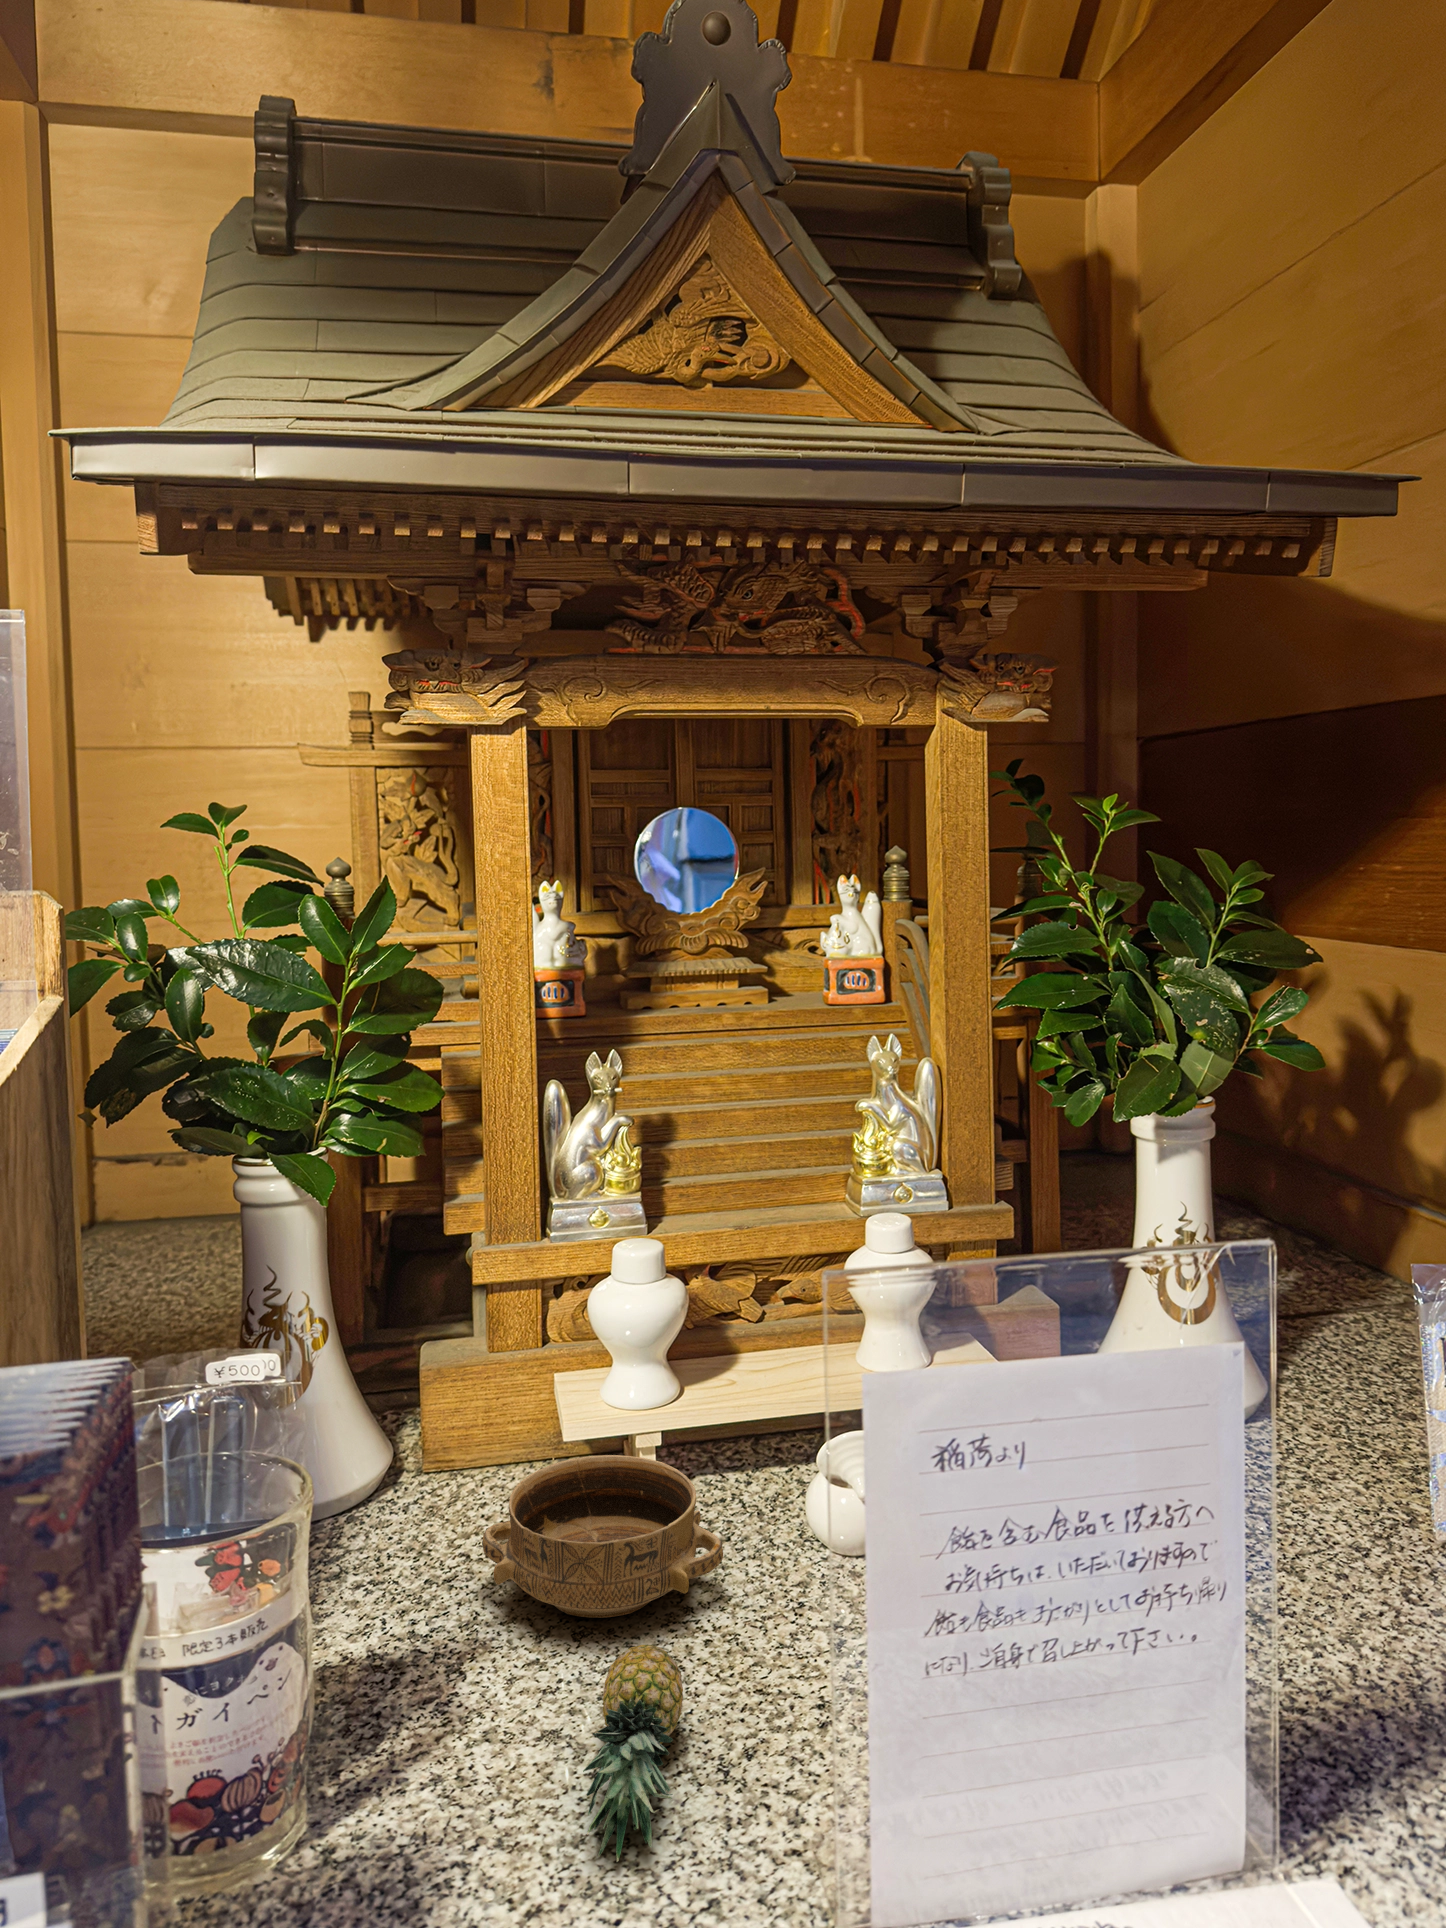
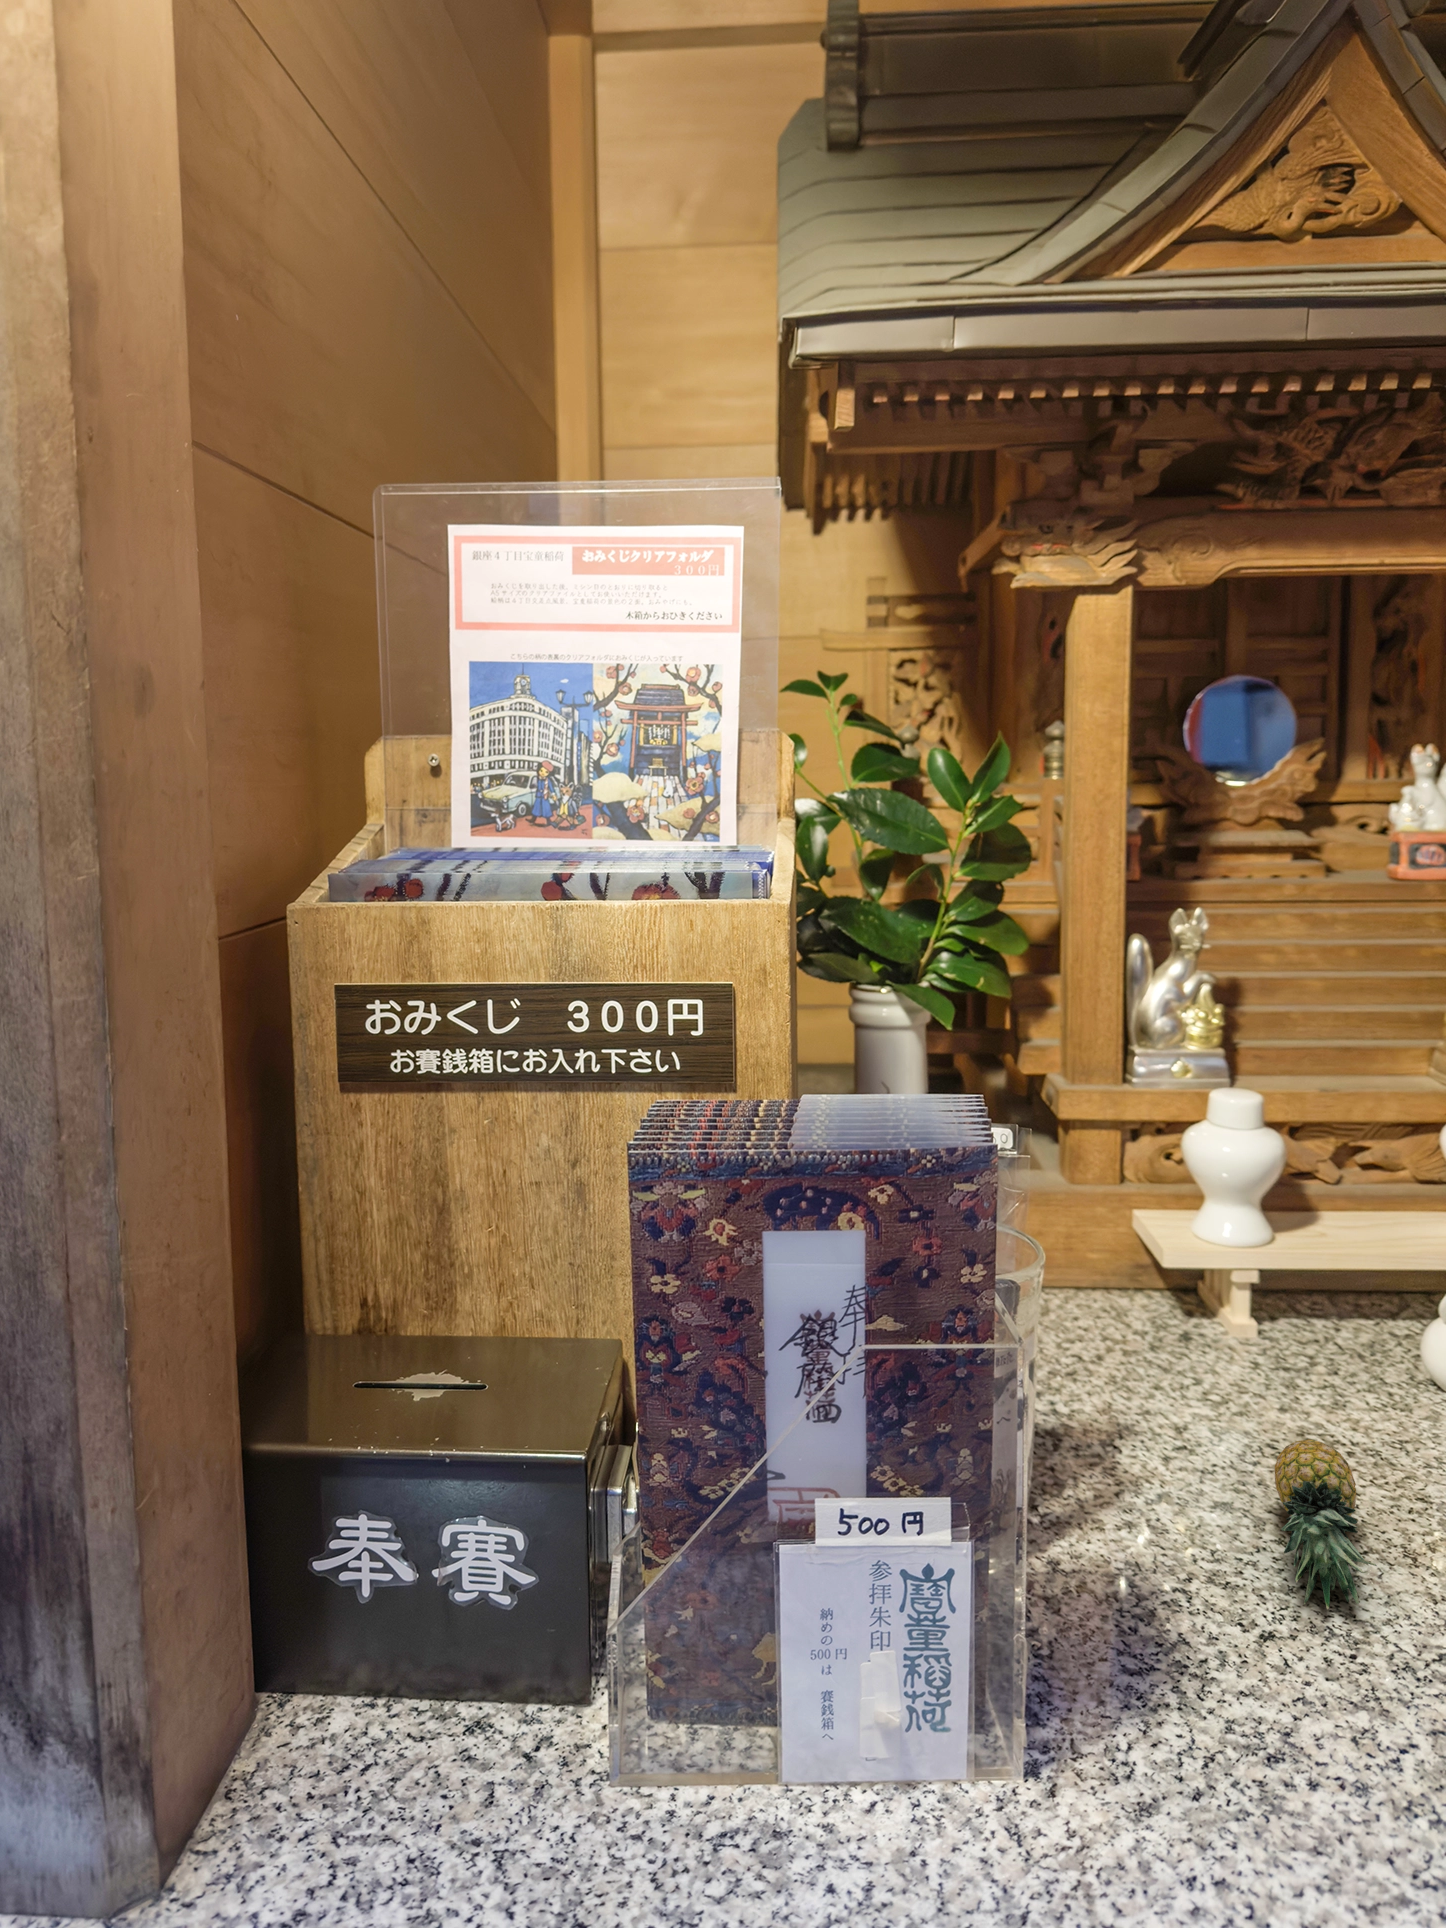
ceramic bowl: present [482,1455,723,1618] -> none [1113,1282,1355,1422]

